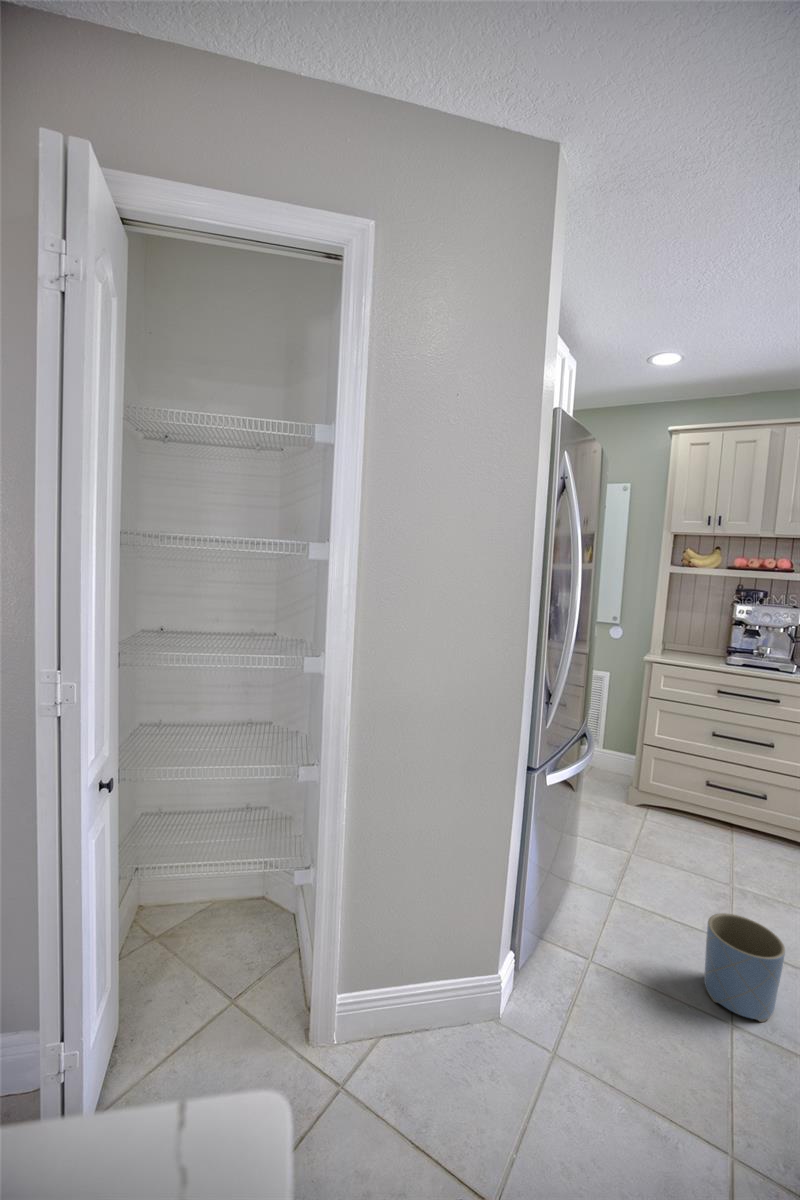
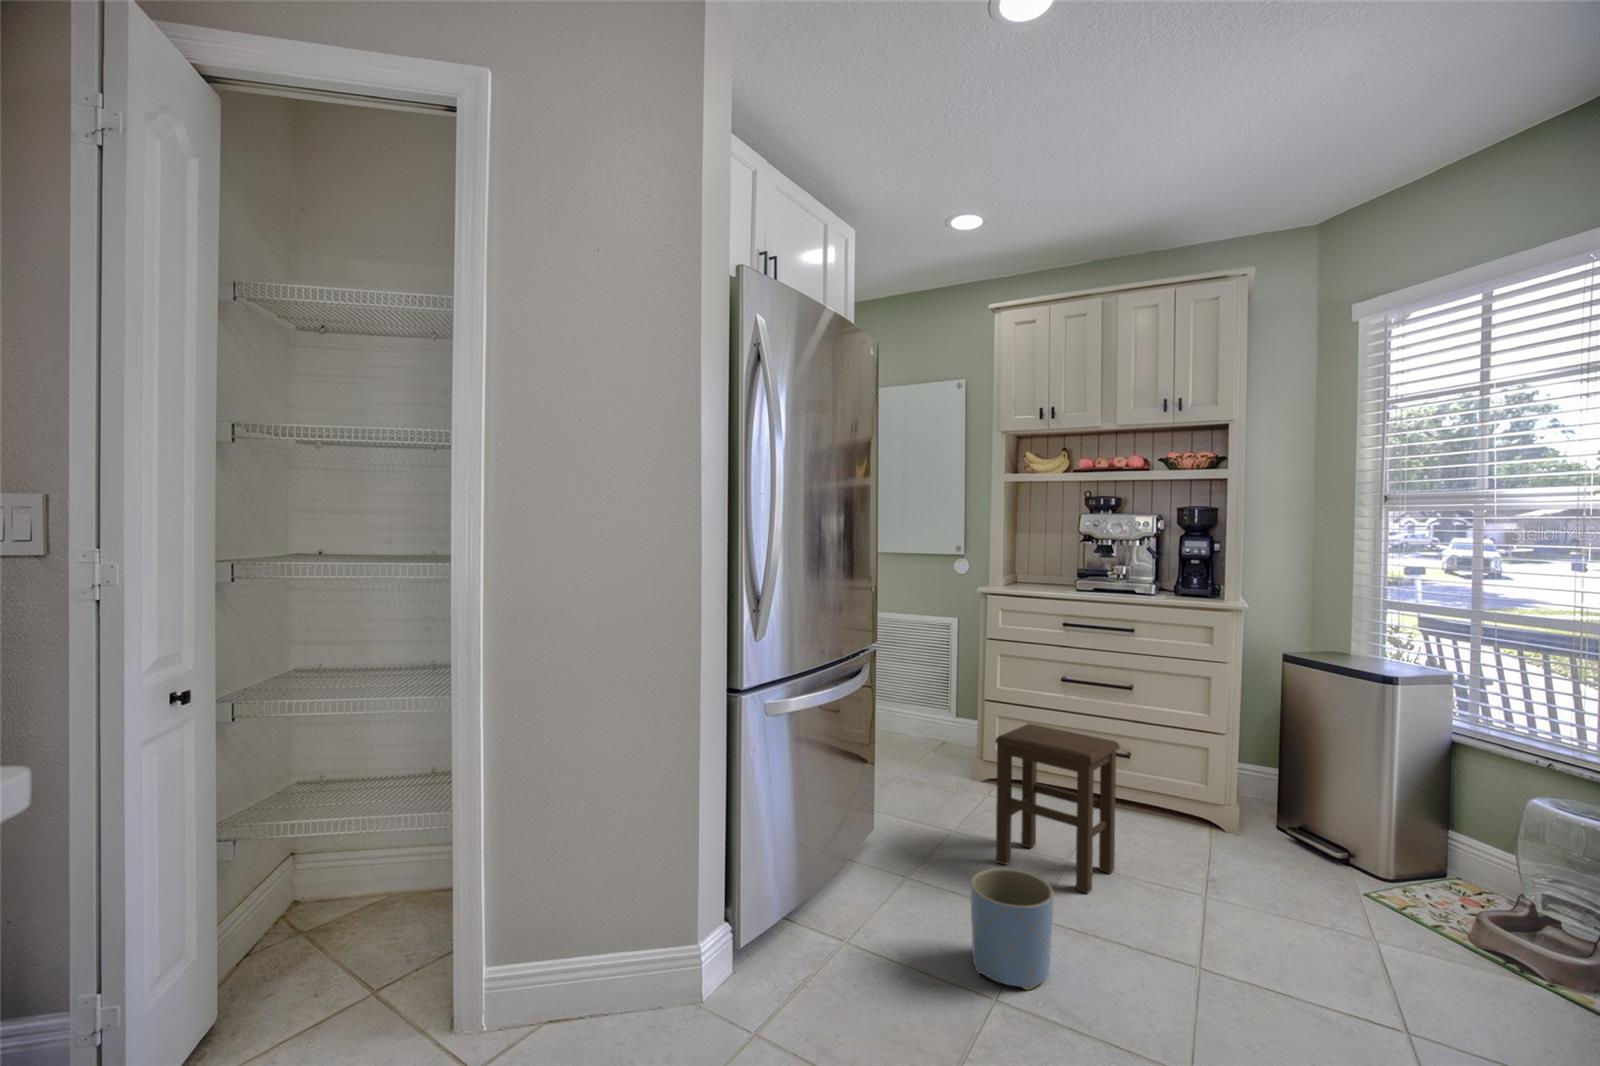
stool: none [678,776,790,922] -> present [995,724,1120,893]

